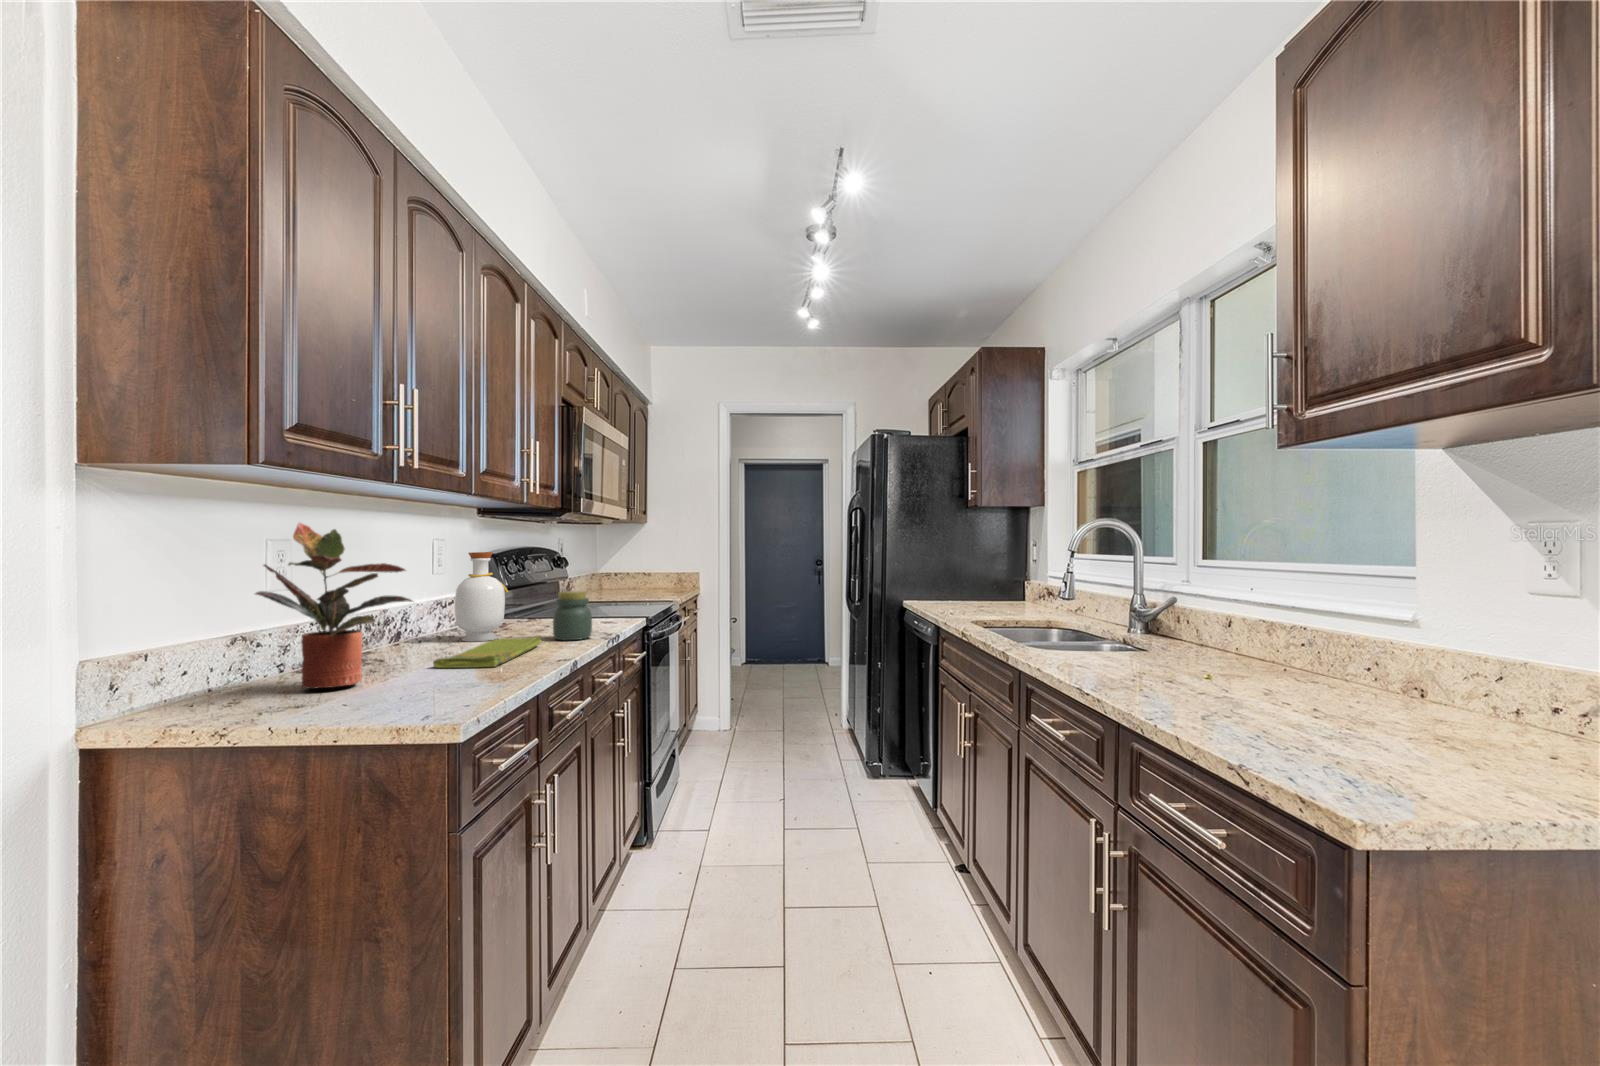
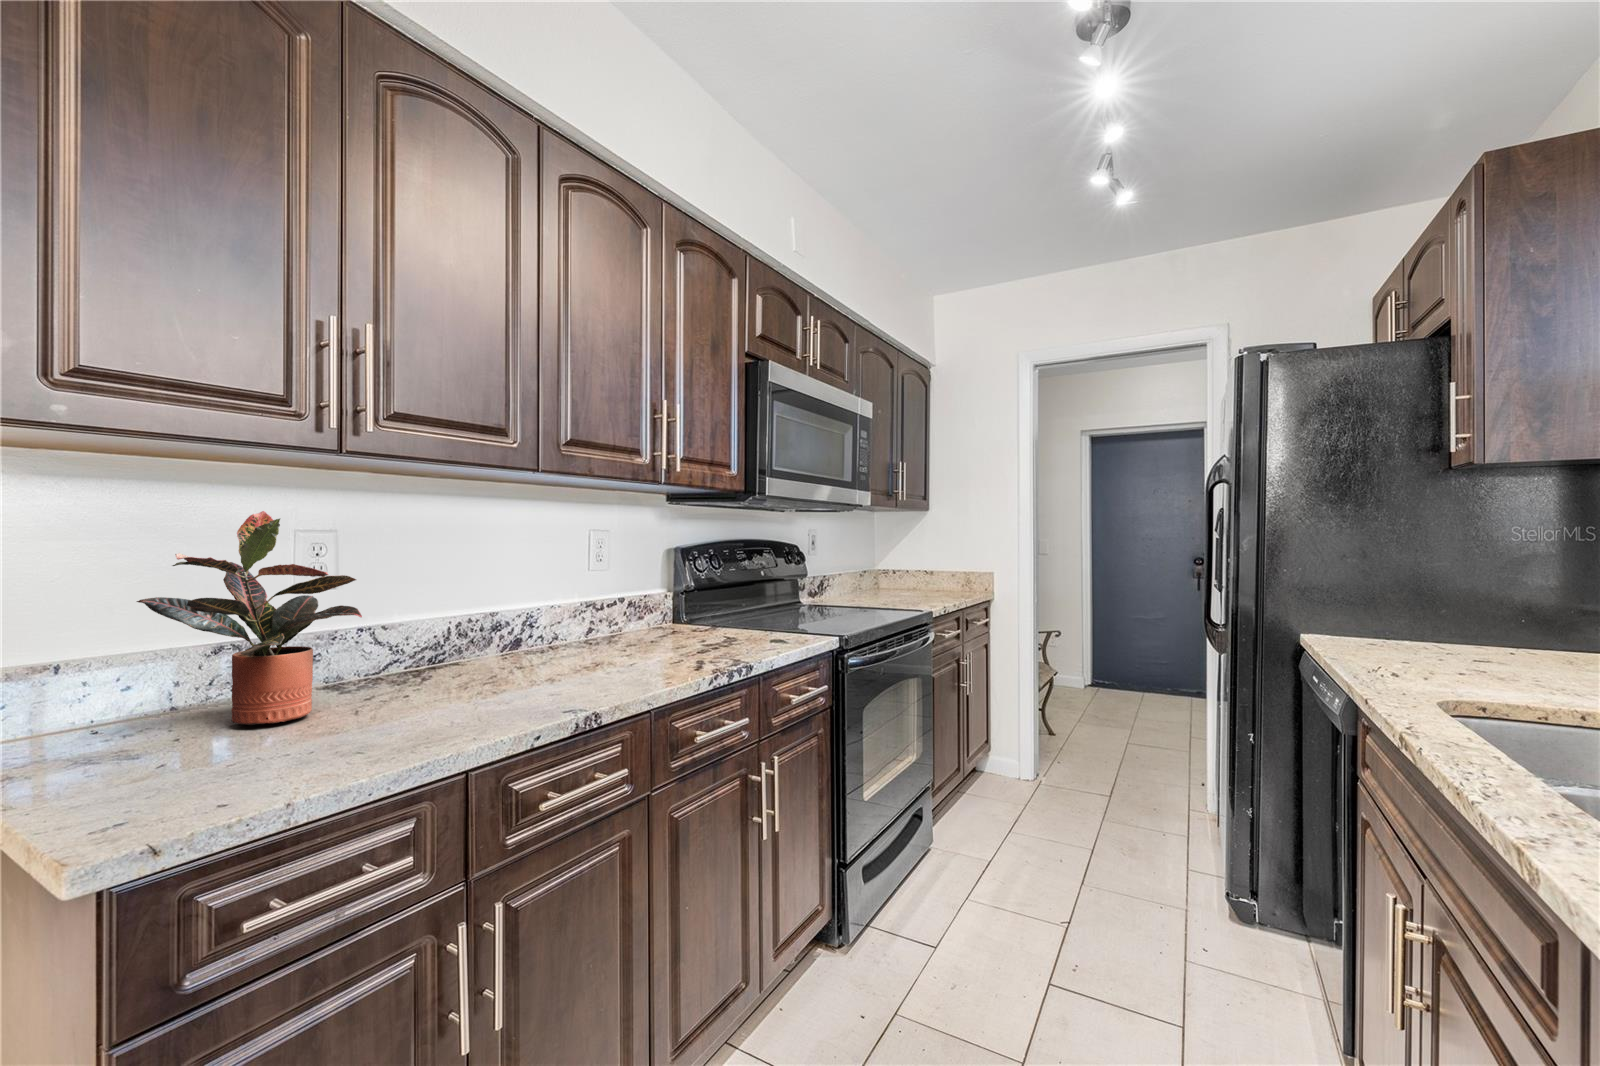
bottle: present [454,552,509,642] -> none [573,547,633,657]
jar: present [553,591,592,640] -> none [663,600,714,669]
dish towel: present [433,635,541,668] -> none [435,660,628,710]

